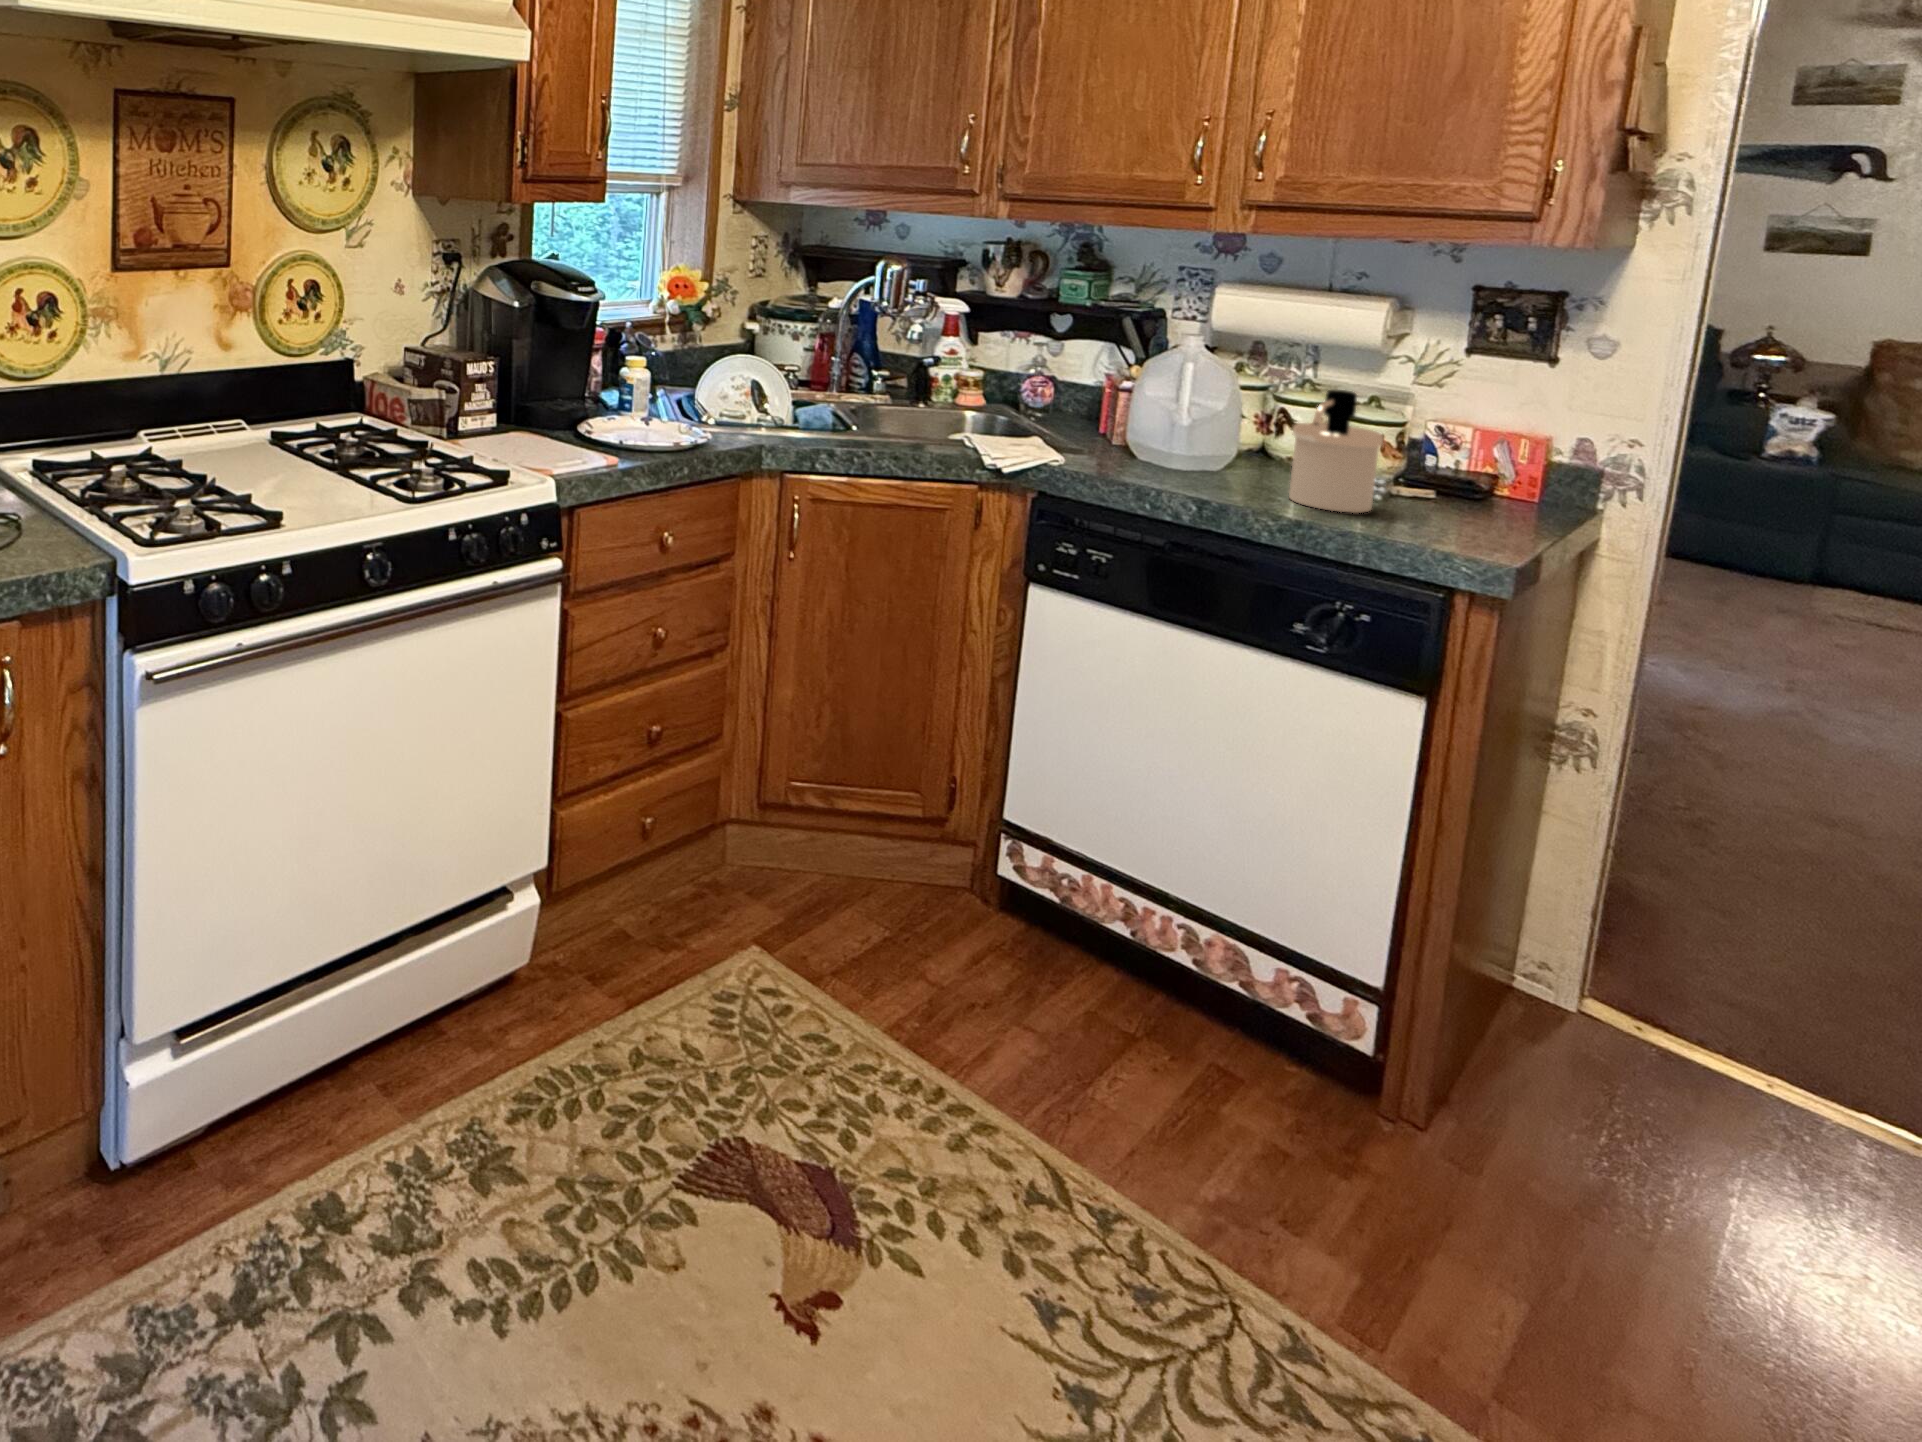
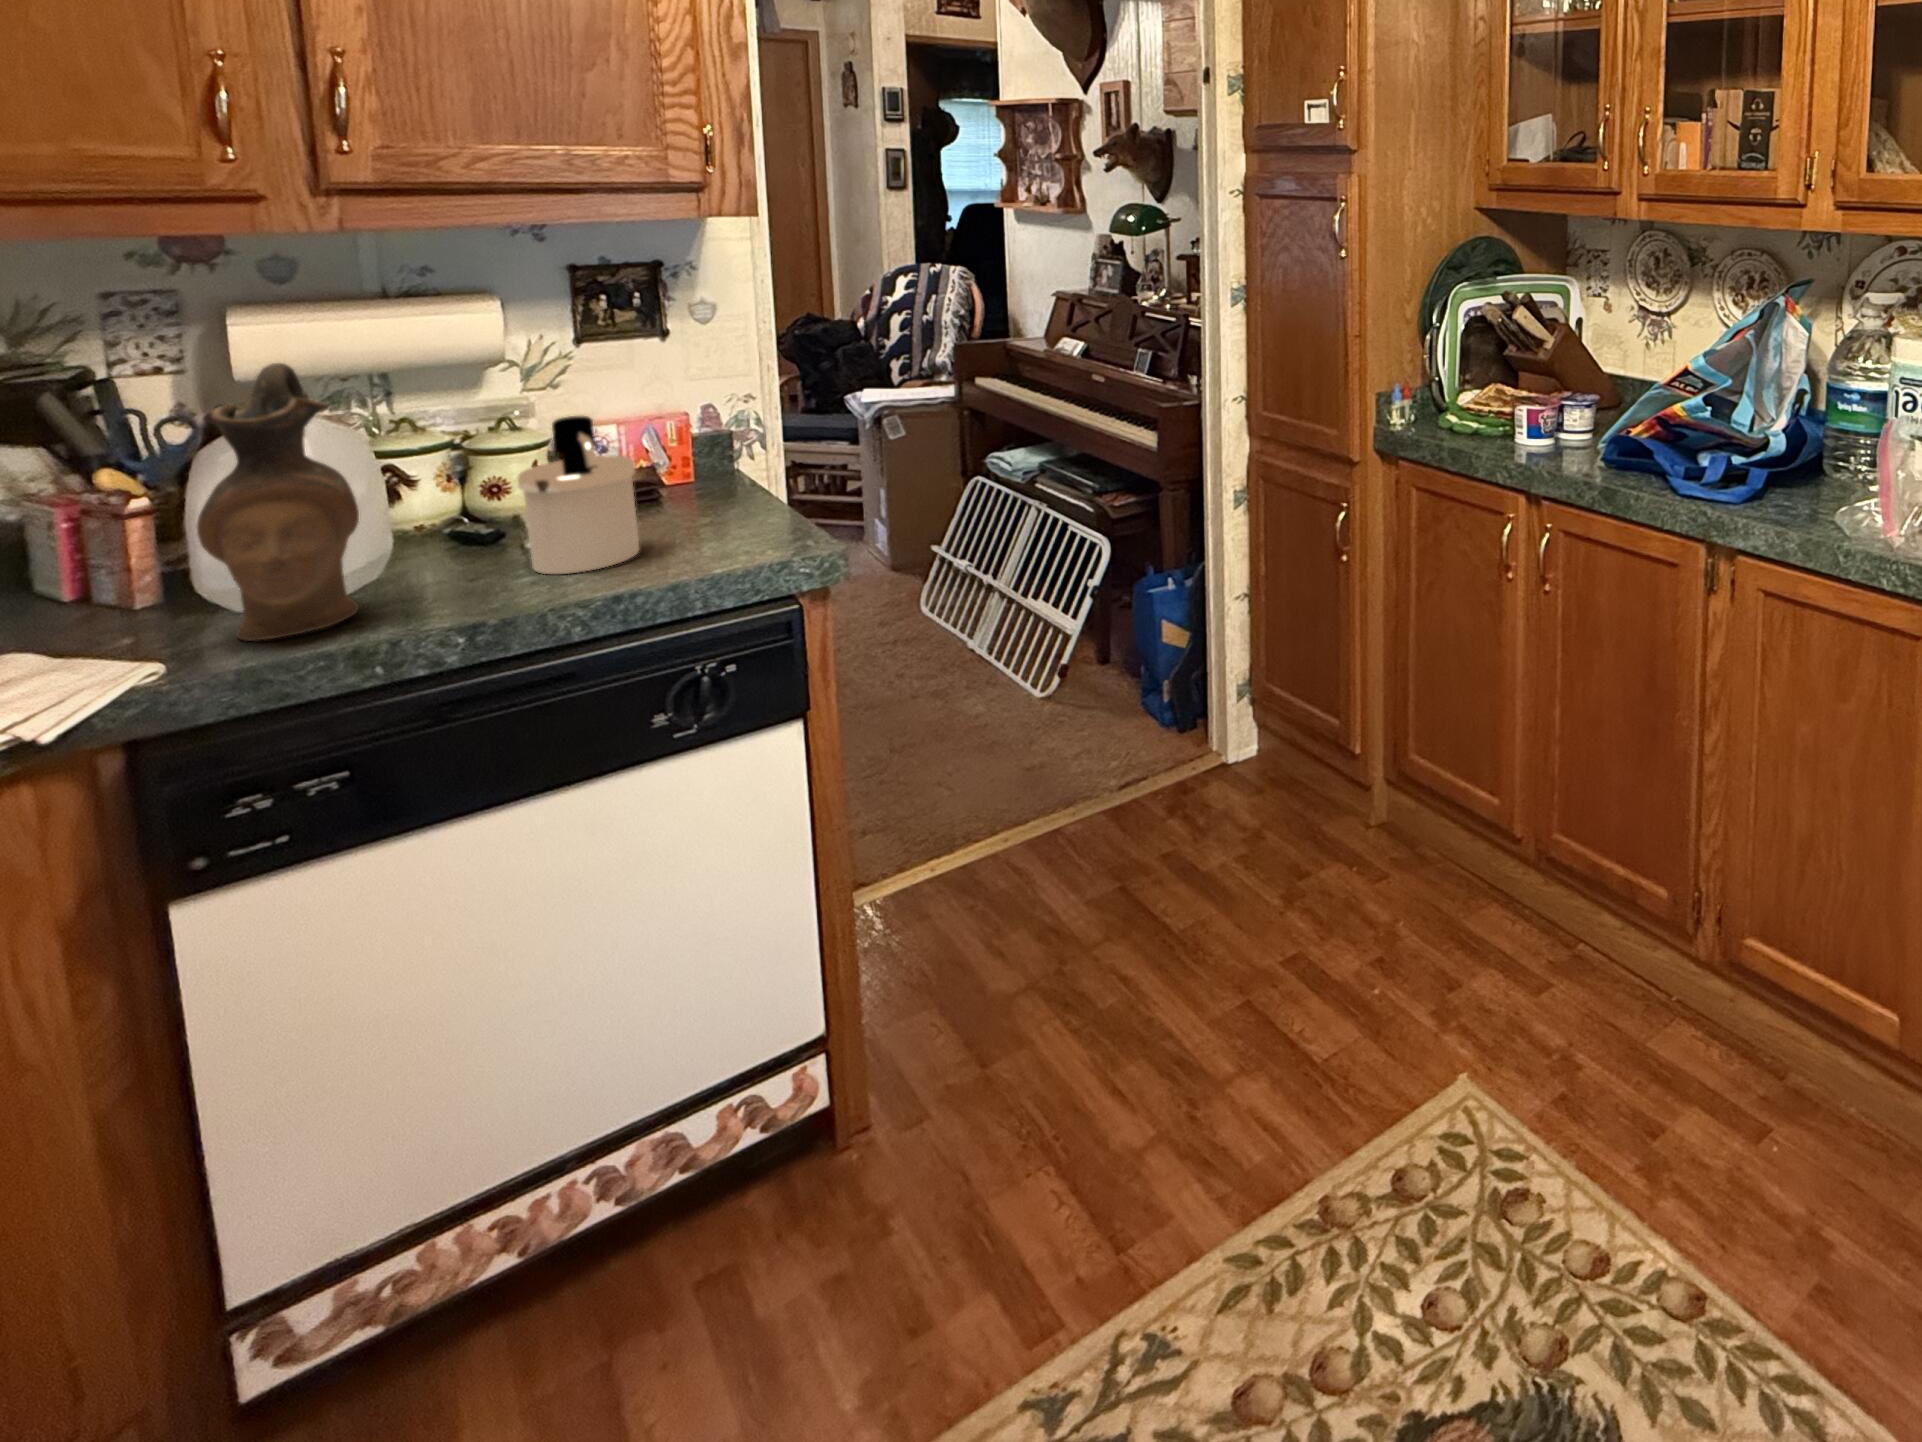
ceramic pitcher: none [1106,313,1189,476] -> present [197,363,359,641]

